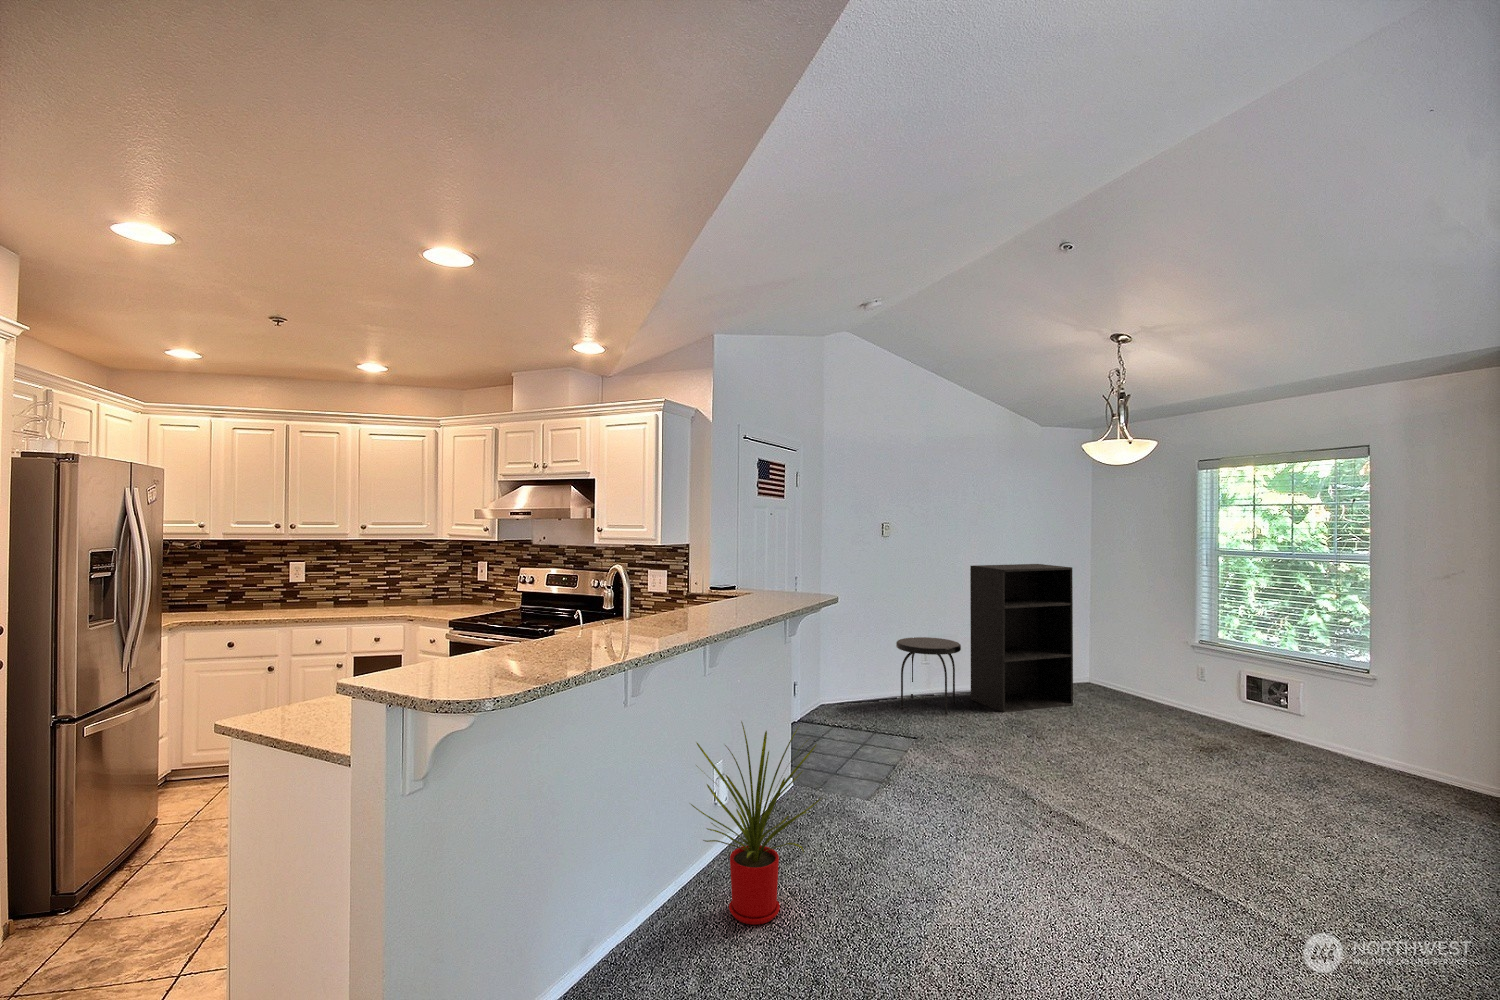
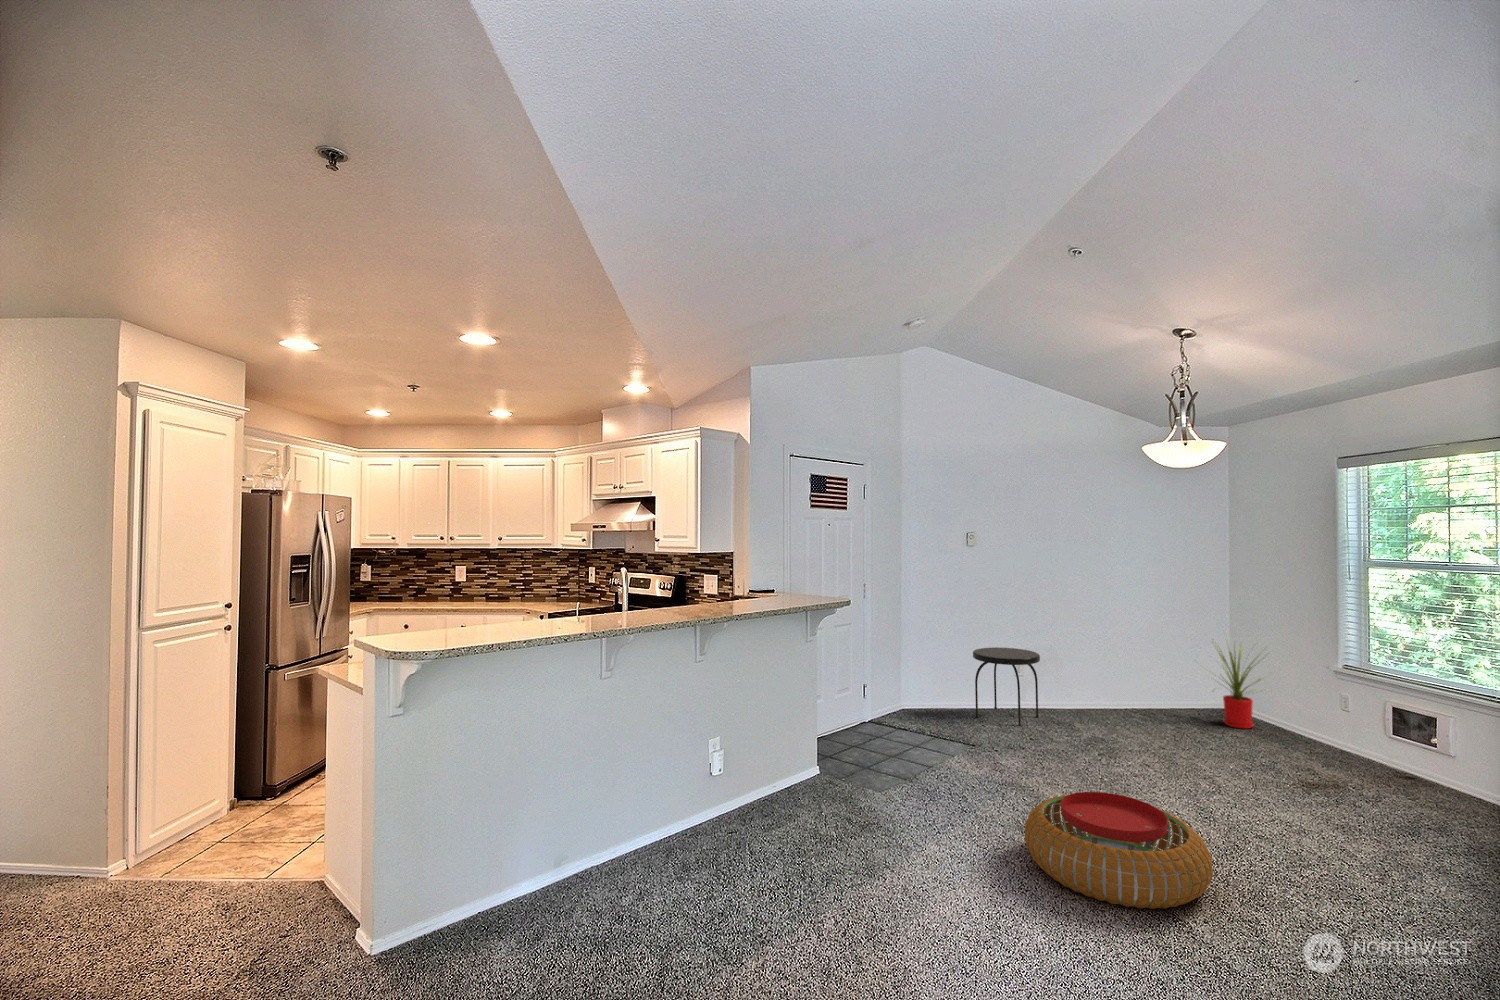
bookshelf: present [970,564,1073,712] -> none [1056,575,1176,730]
house plant: present [691,721,820,925] -> present [1212,637,1260,729]
pouf: none [1058,780,1245,893] -> present [1025,792,1213,909]

